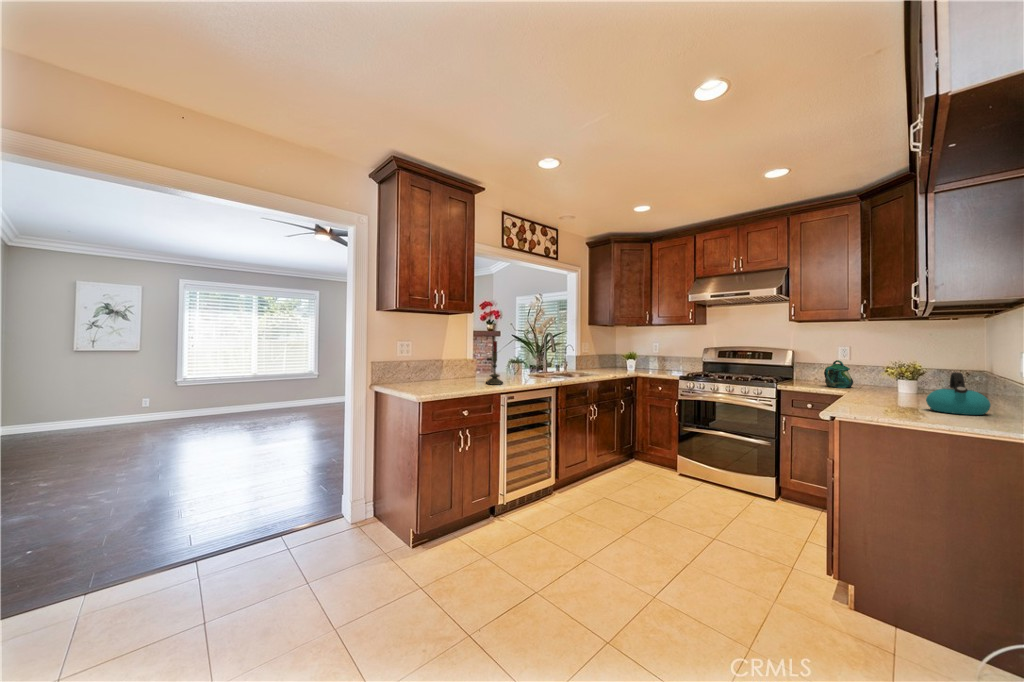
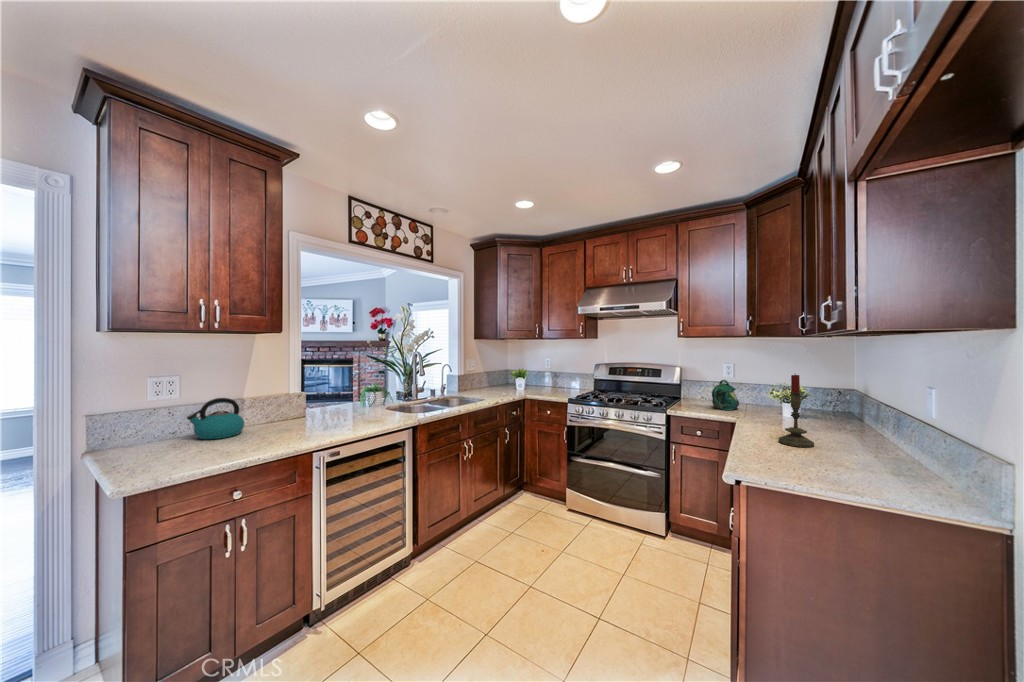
candle: present [486,341,503,385] -> present [779,375,814,447]
kettle: present [926,372,991,415] -> present [187,398,244,439]

